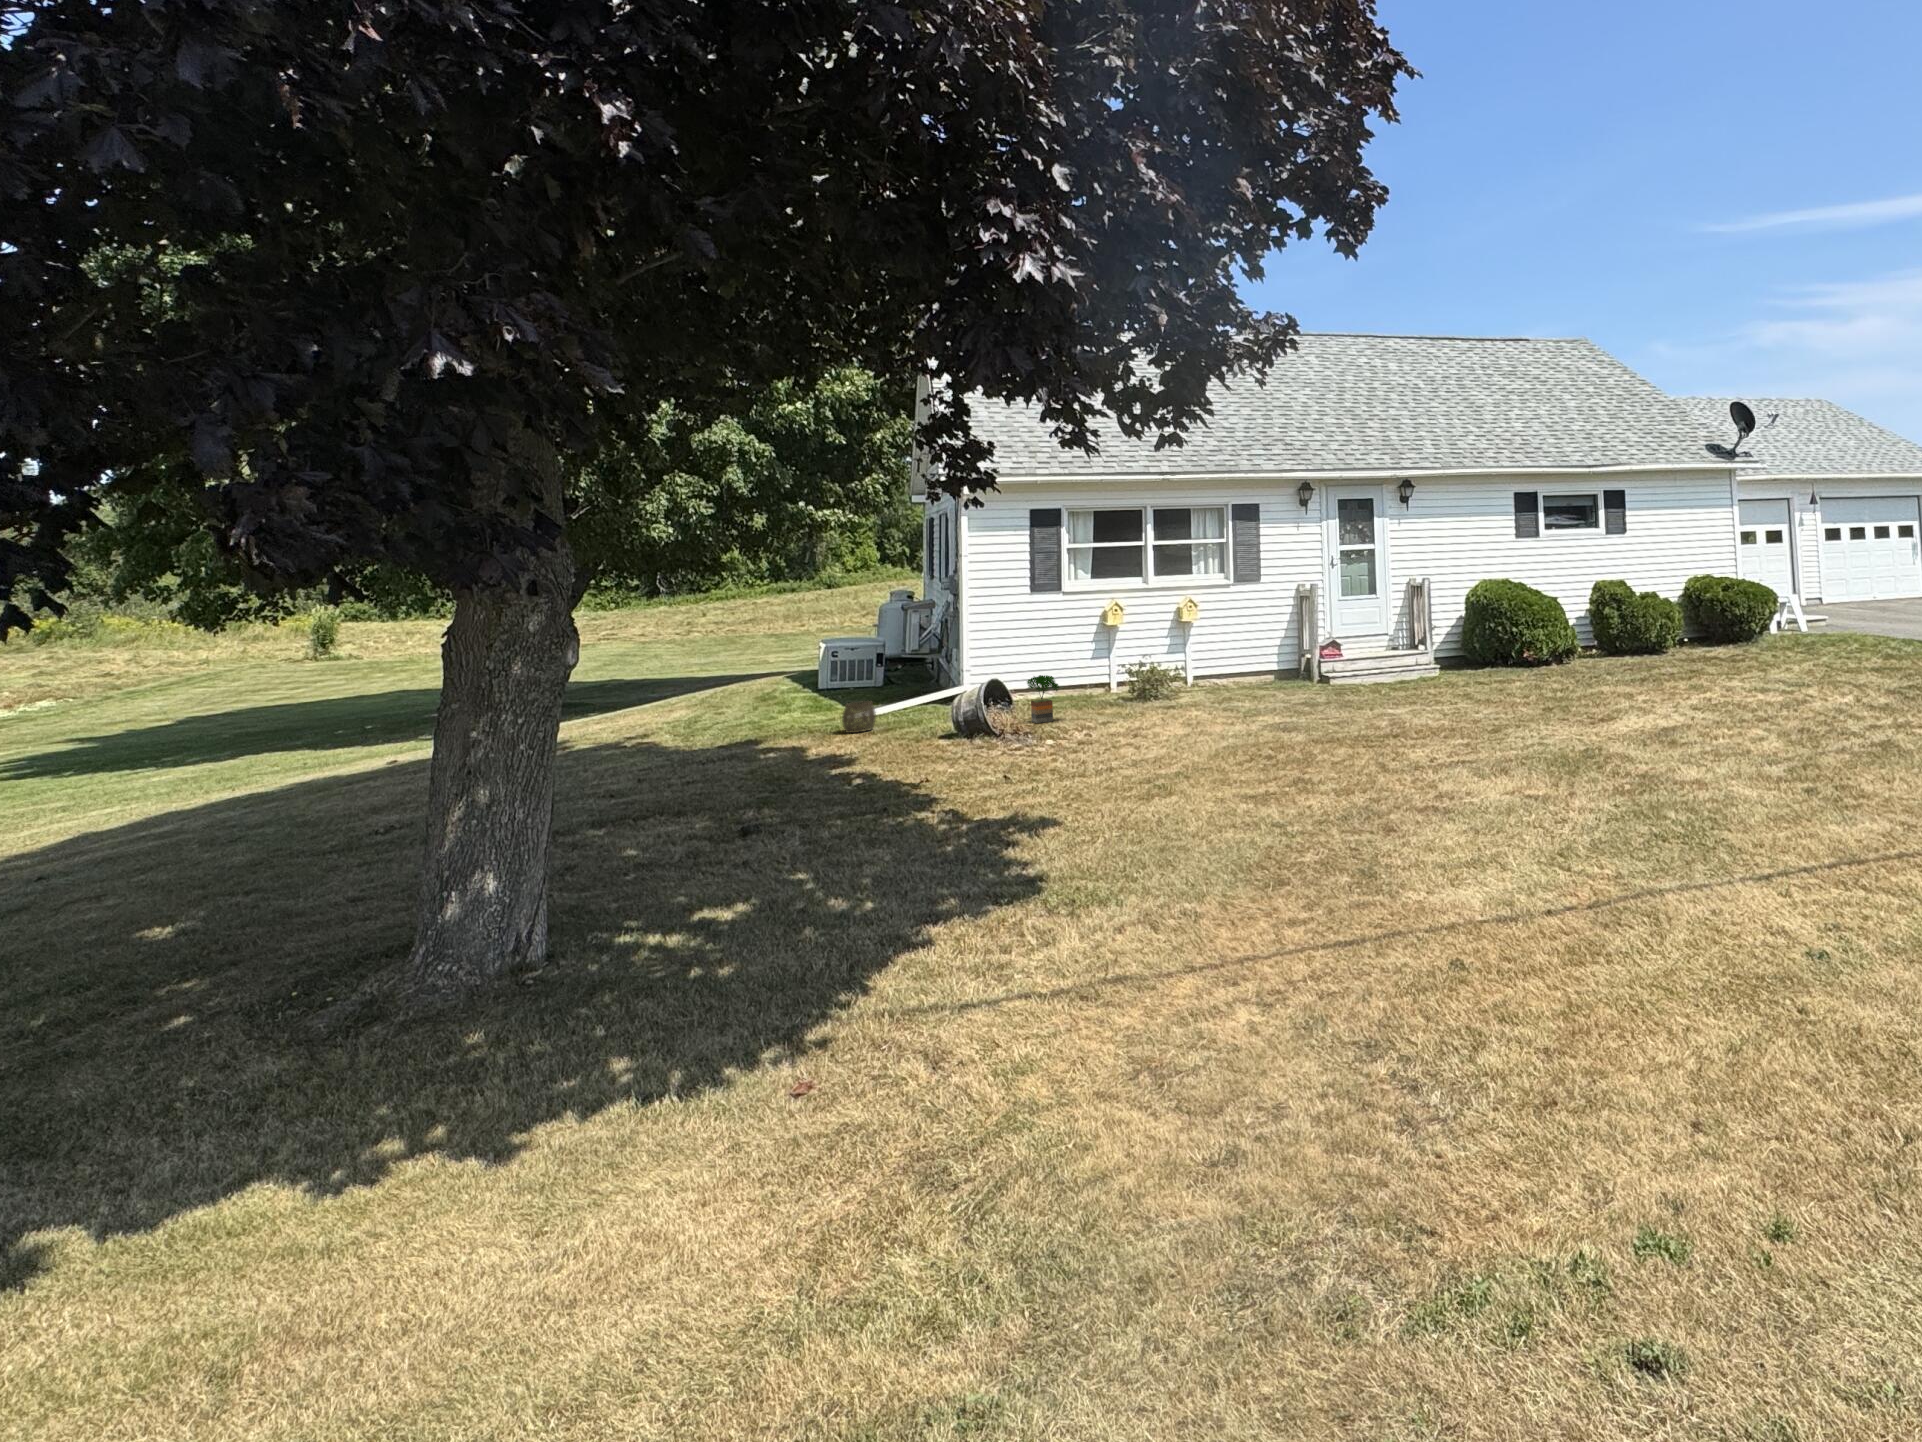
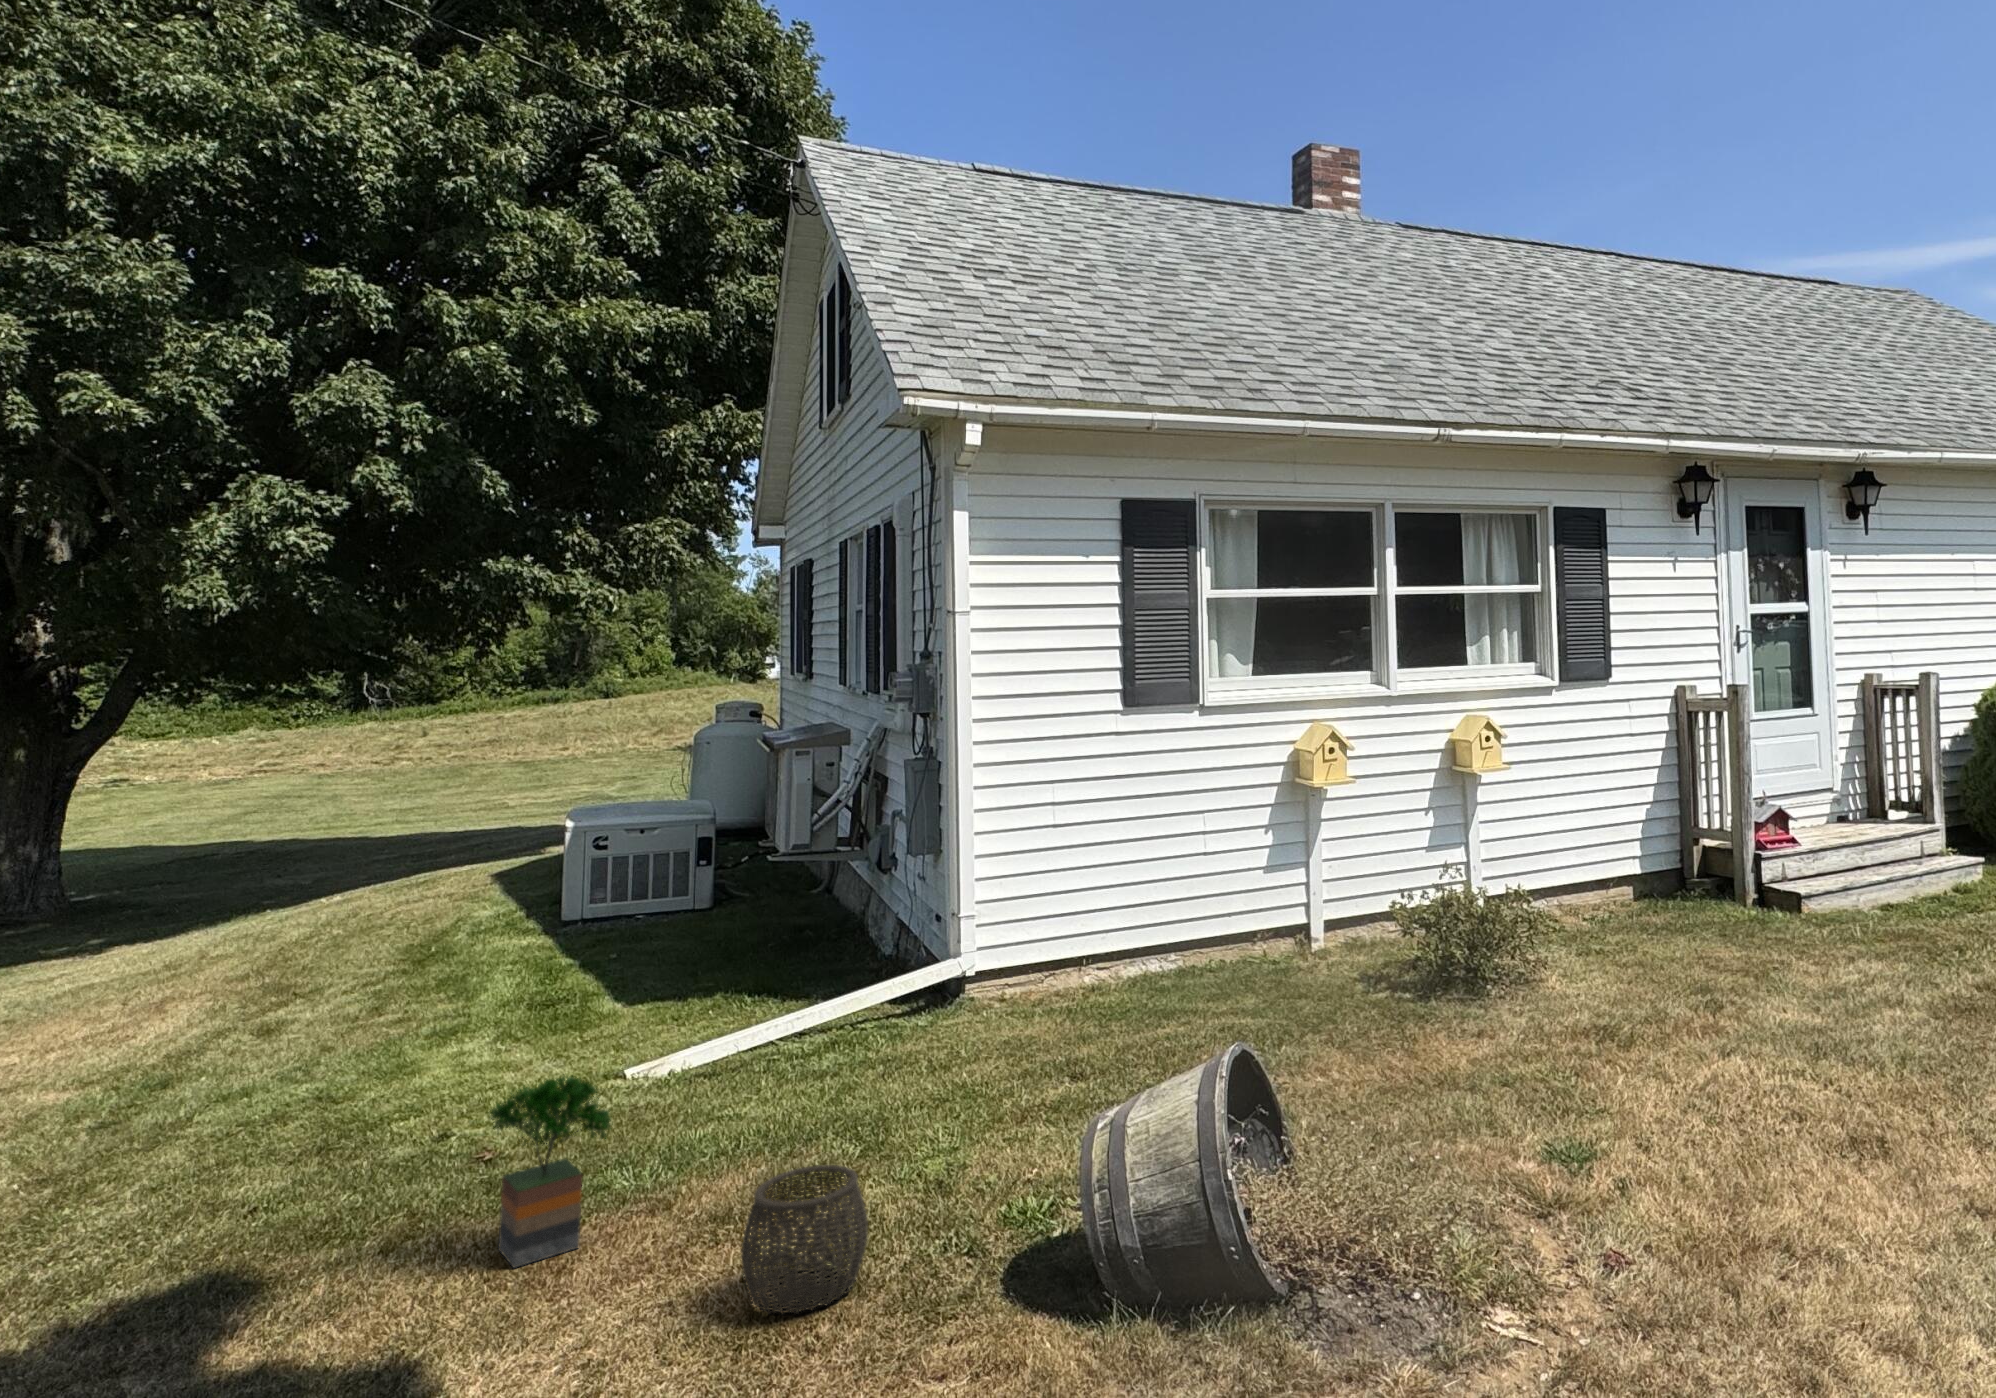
potted tree: present [1027,675,1059,723] -> present [490,1076,611,1268]

